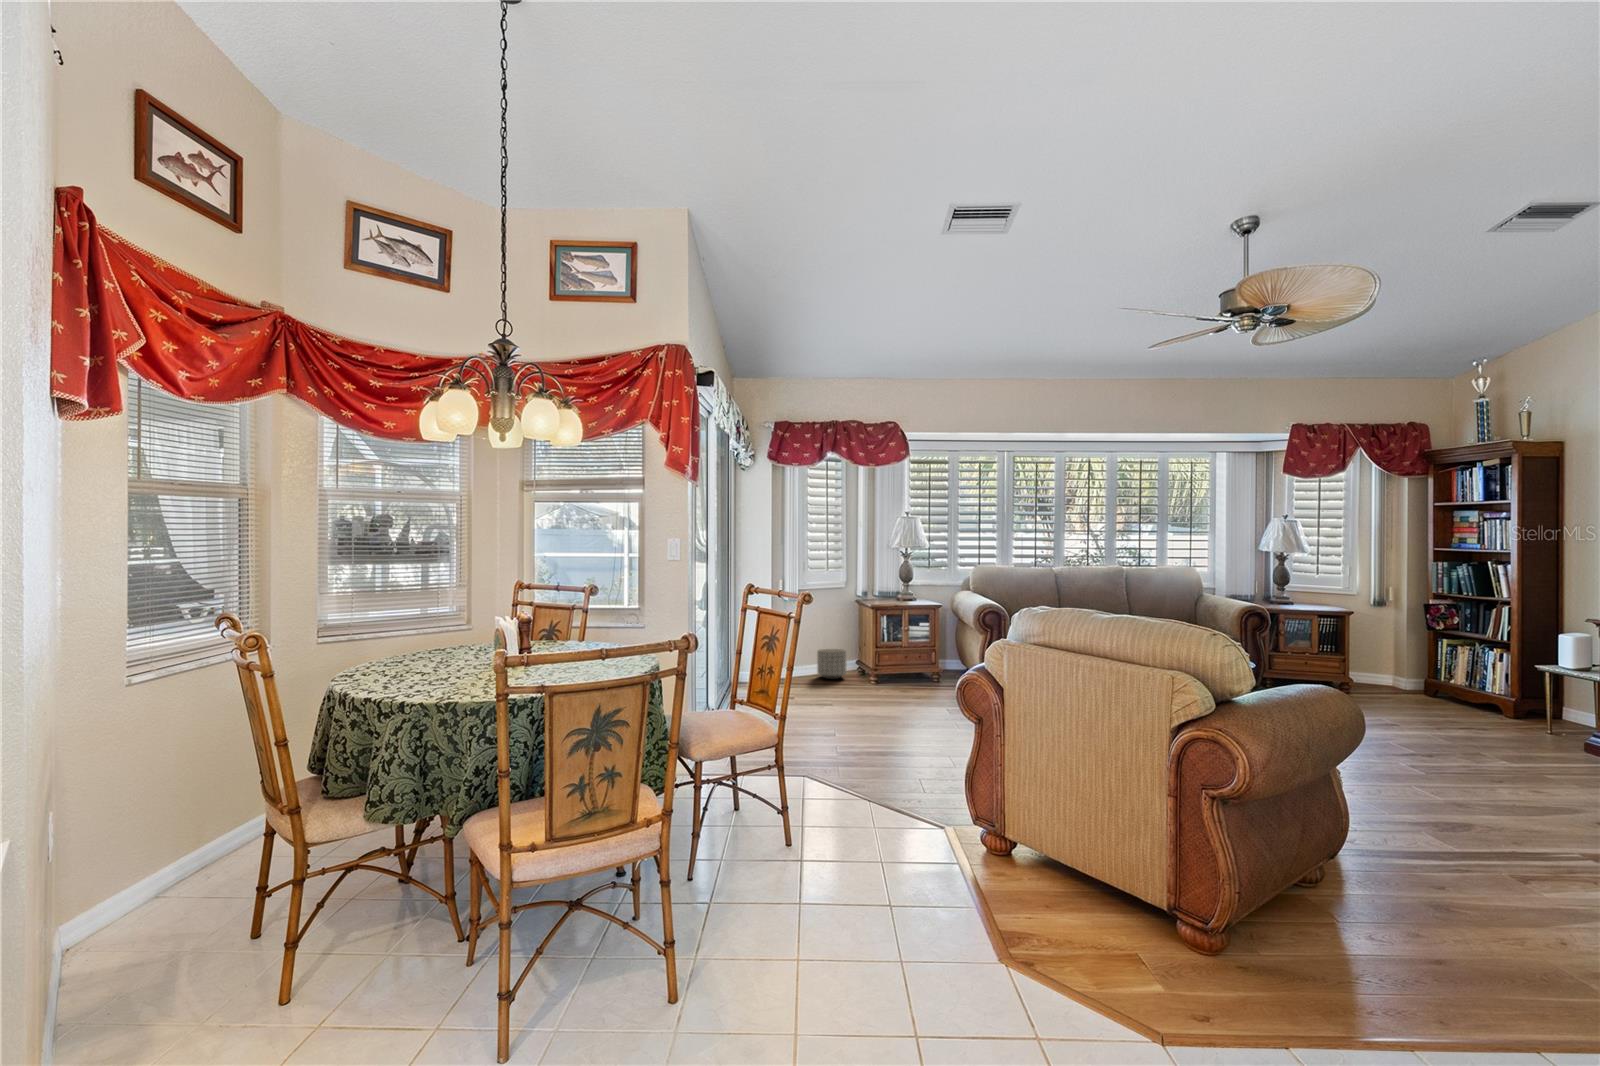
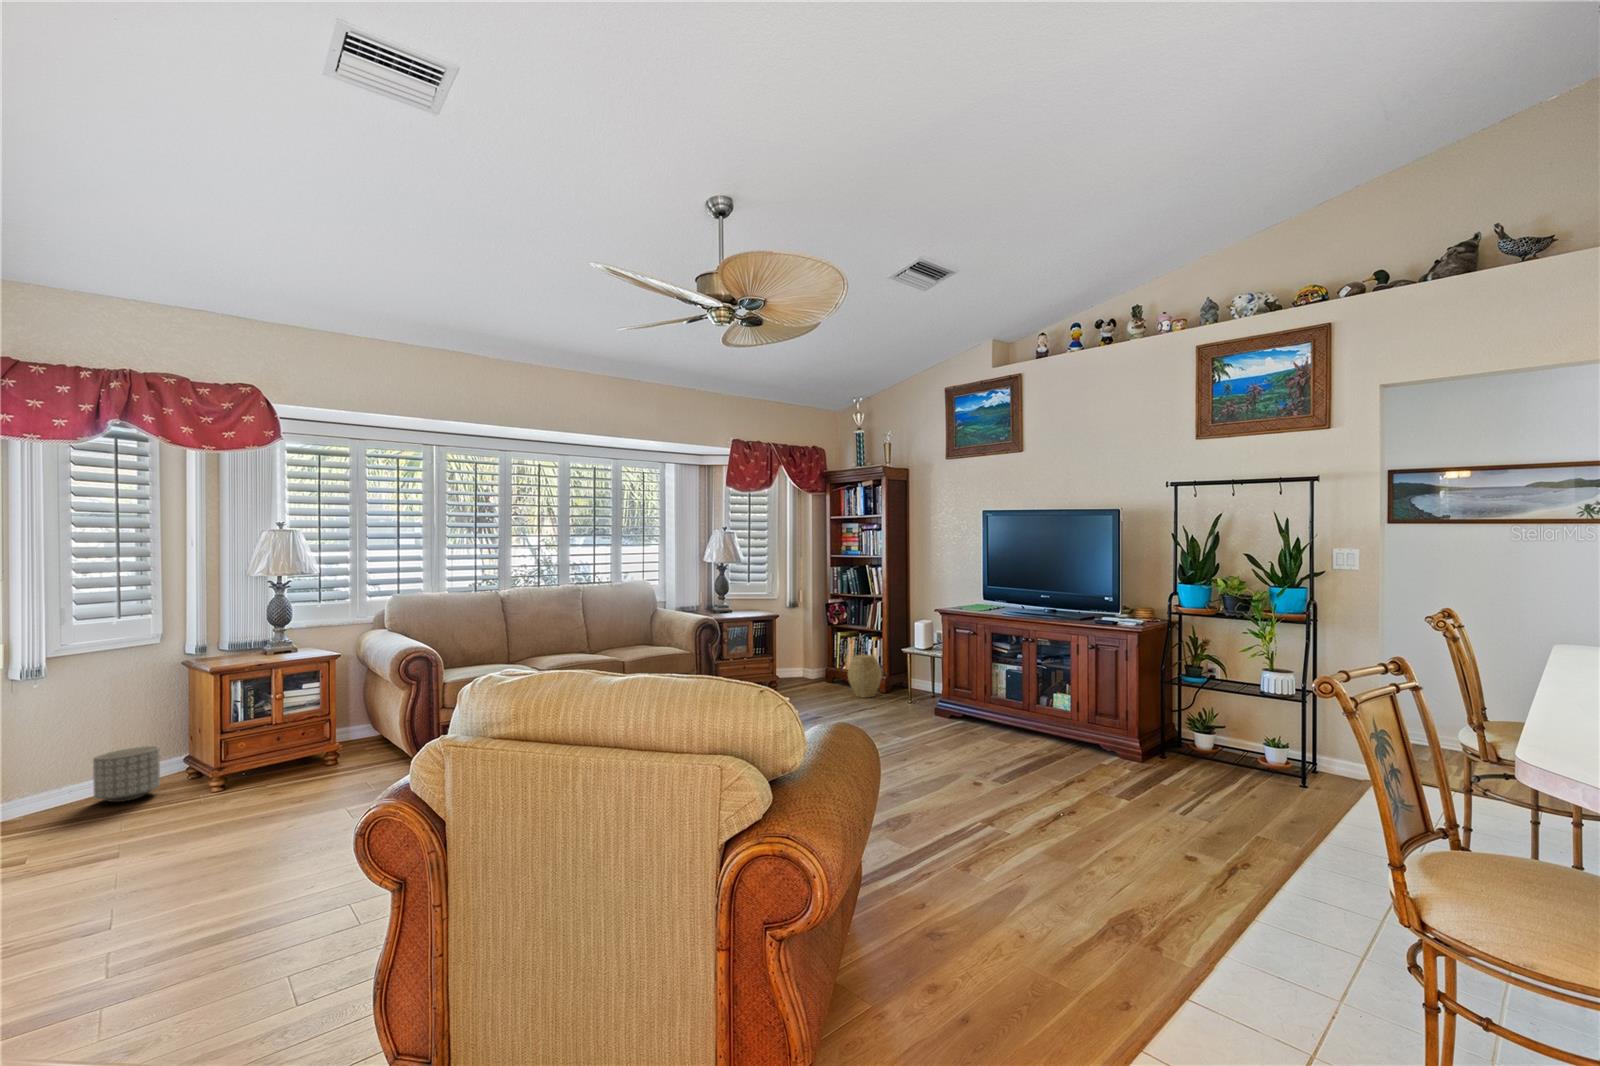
woven basket: none [1453,666,1510,719] -> present [848,654,882,697]

